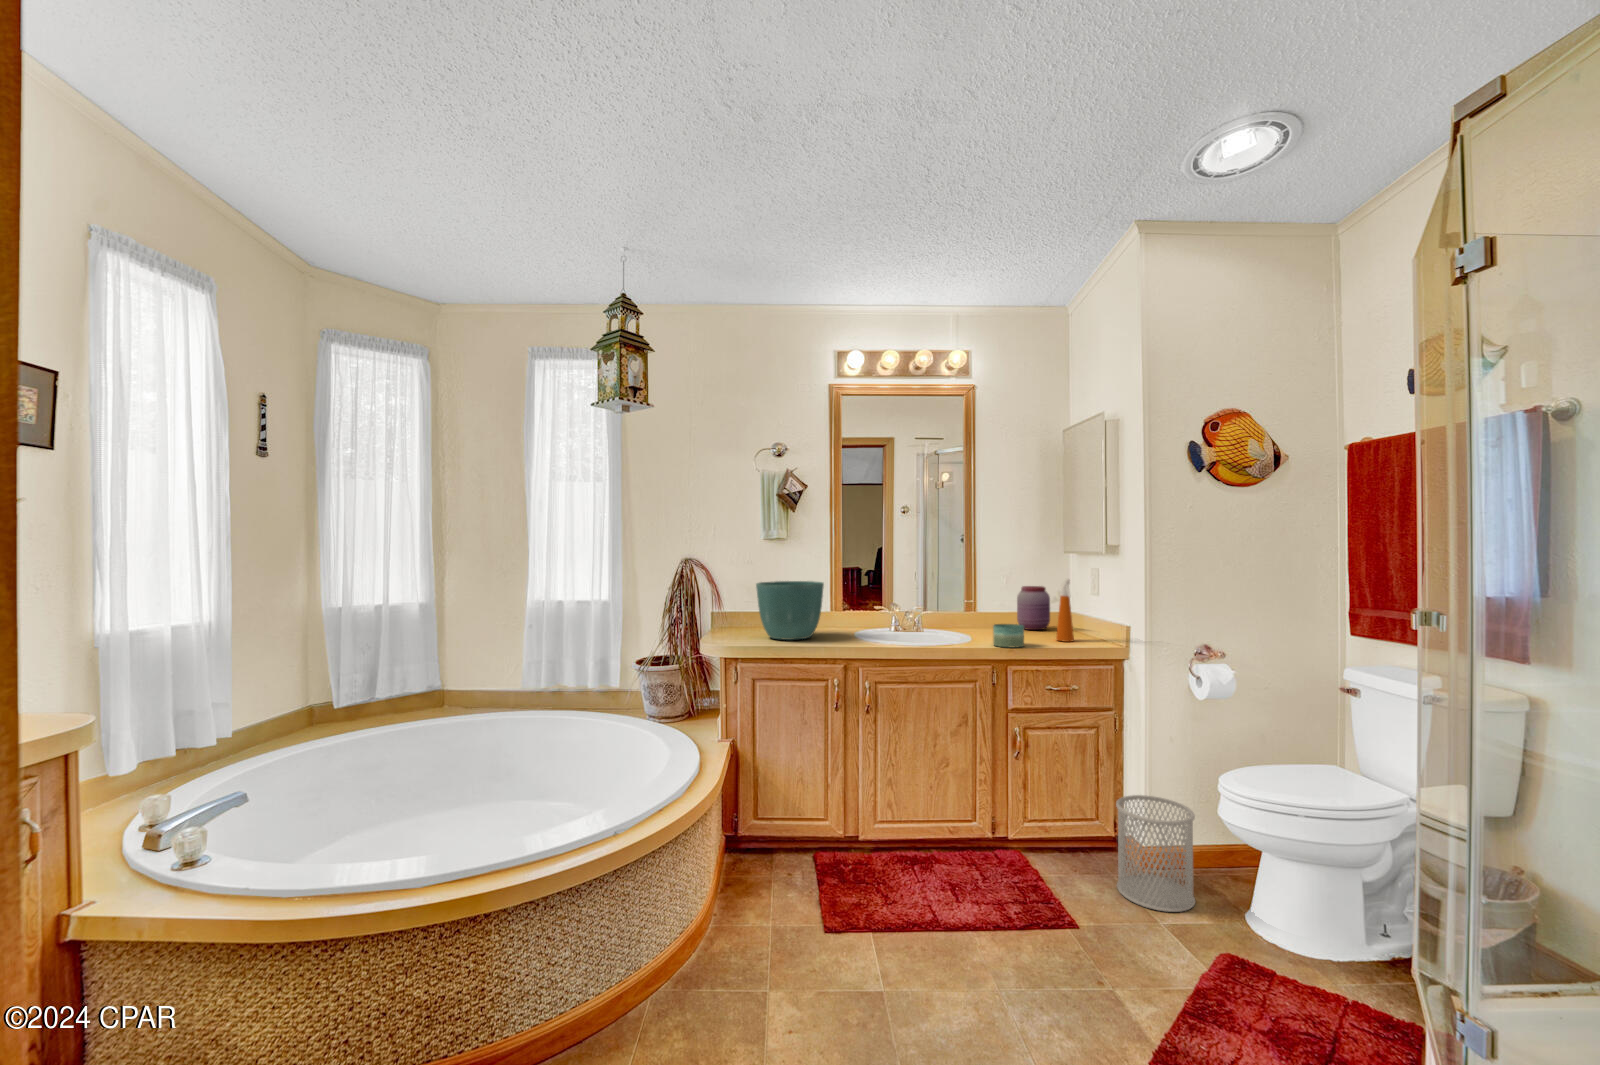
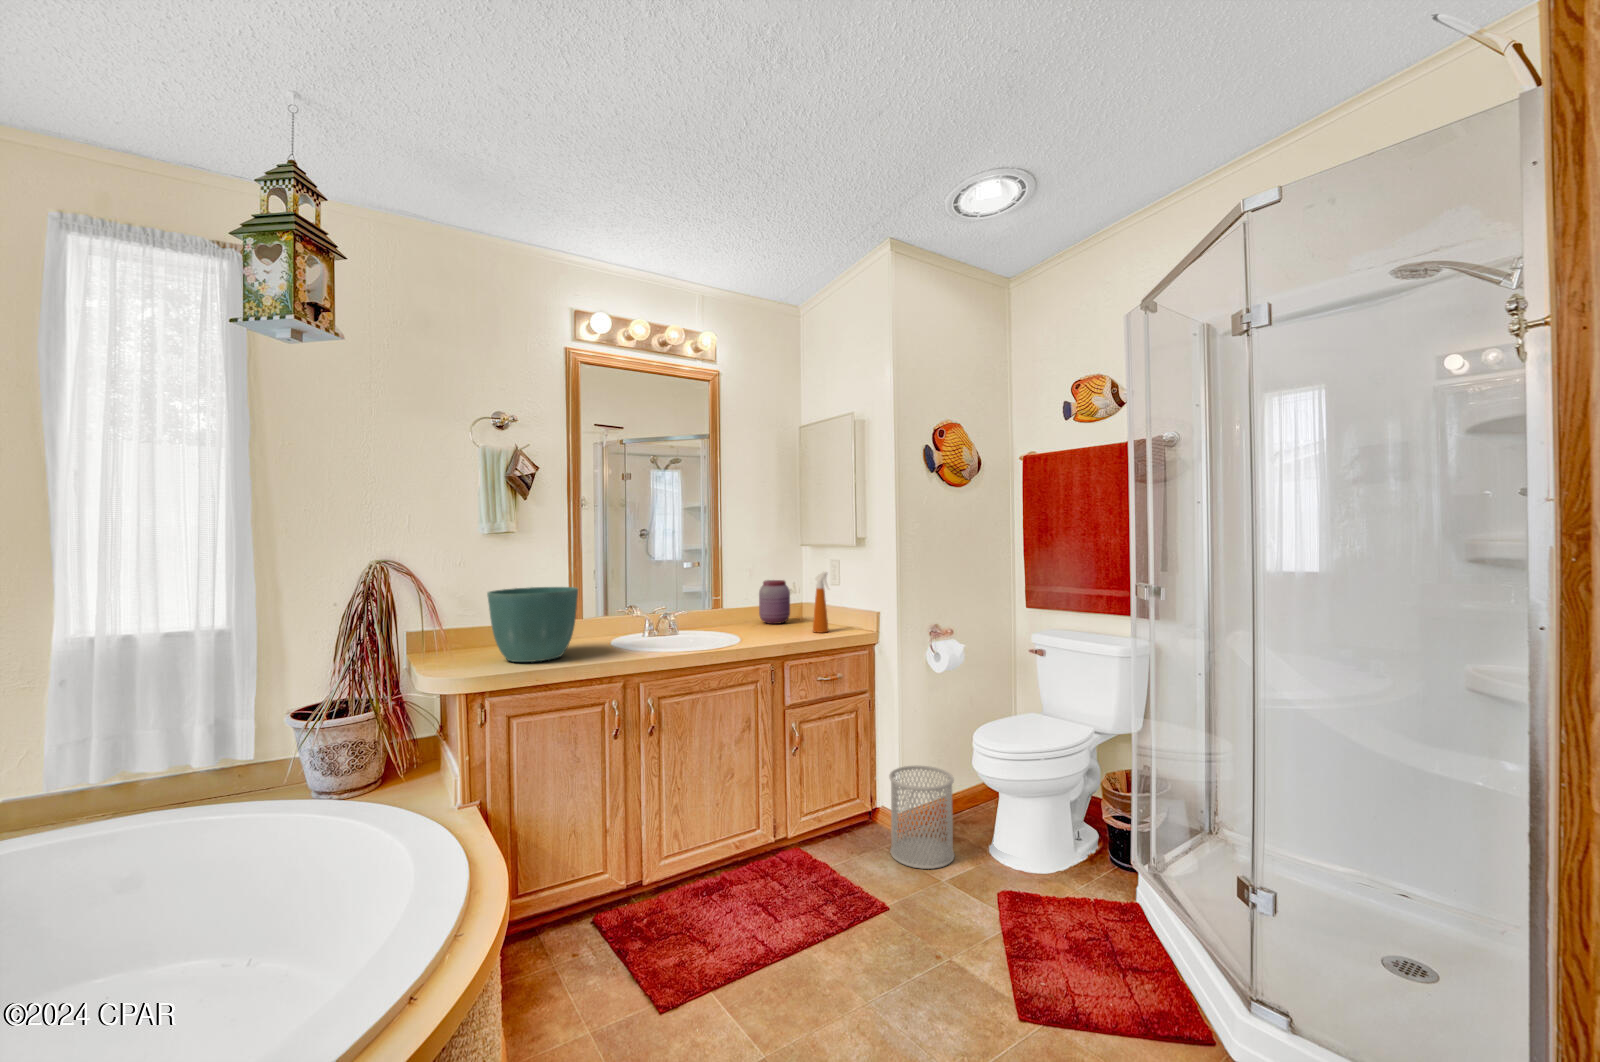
candle: present [993,624,1024,647] -> none [768,620,797,644]

